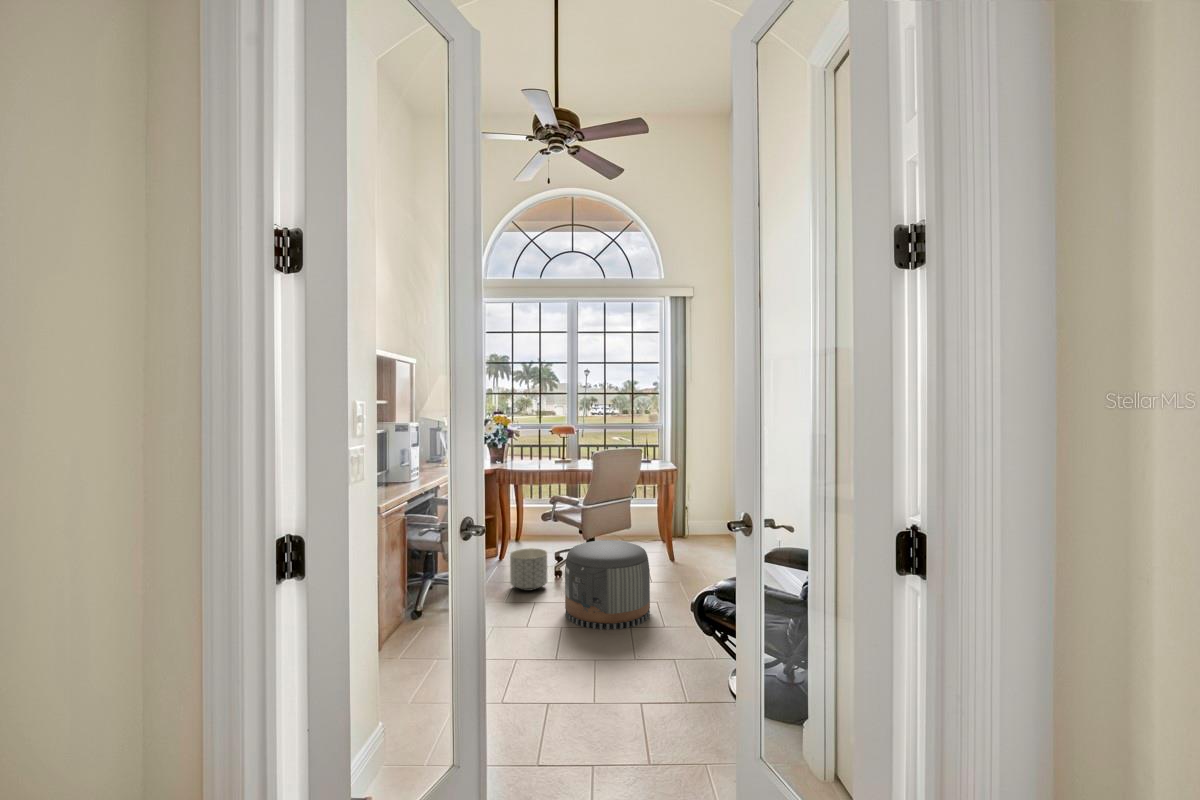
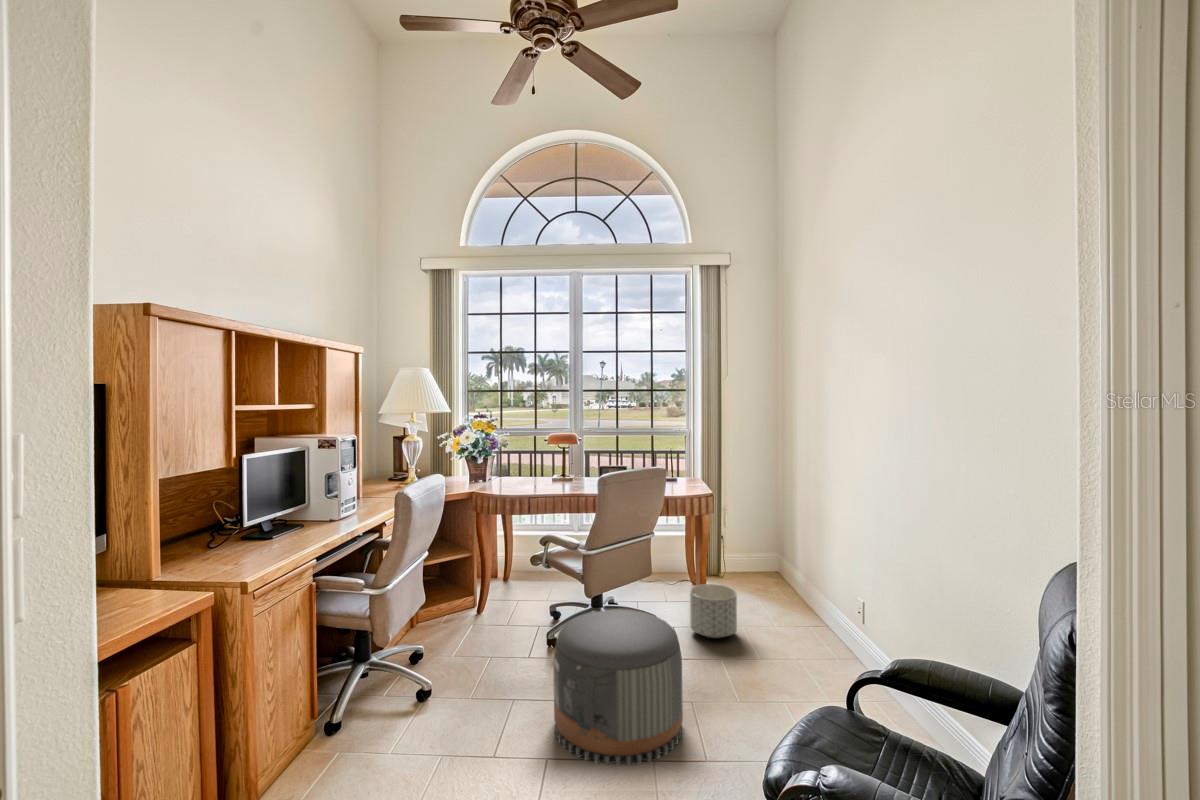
planter: present [510,548,547,591] -> present [690,584,737,639]

